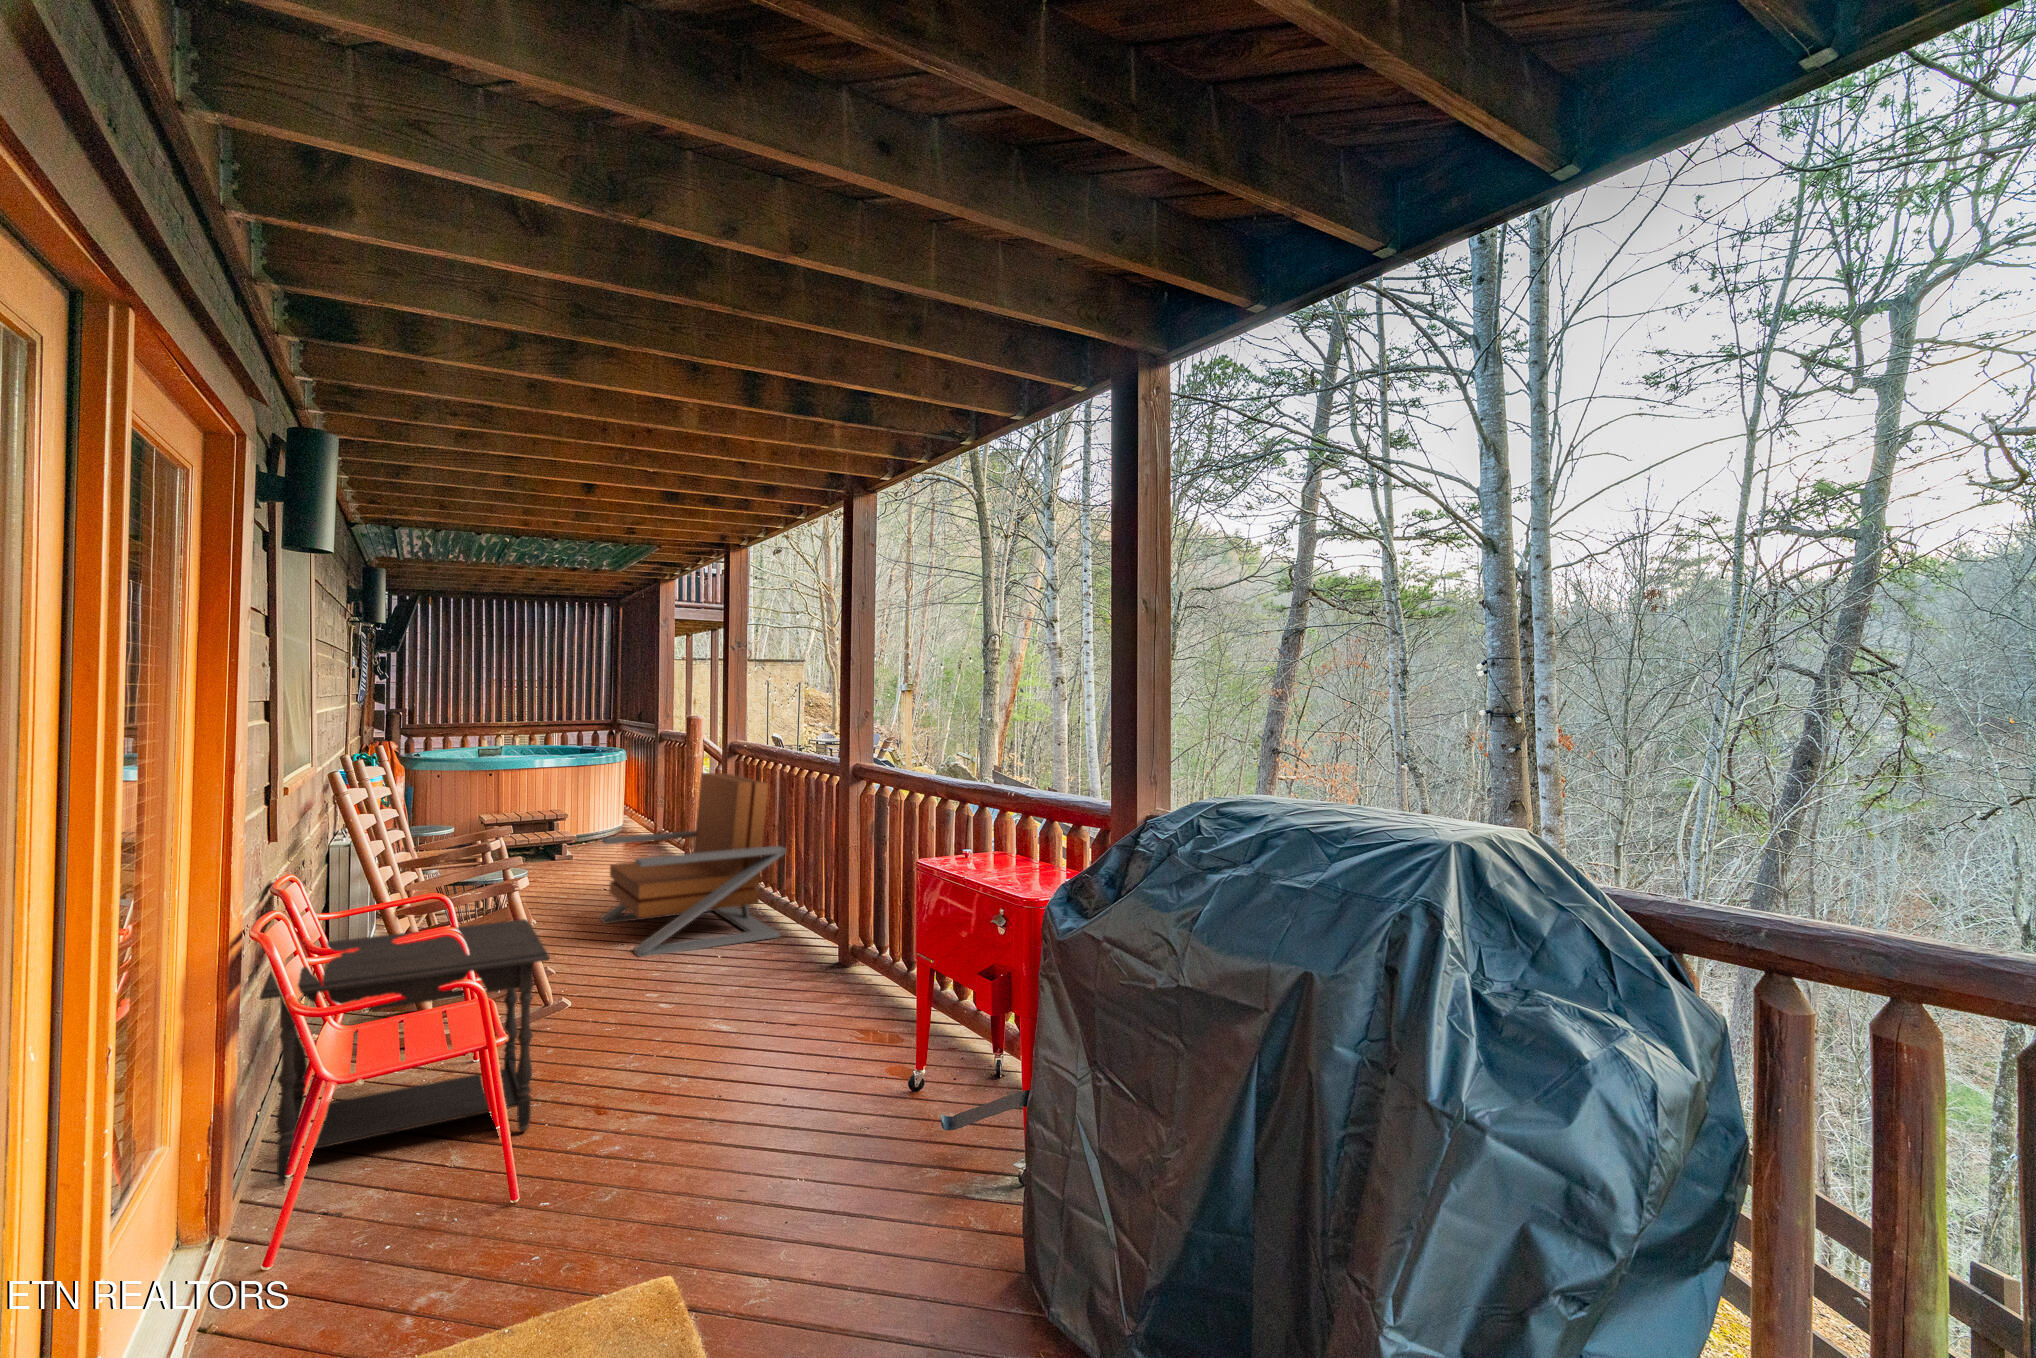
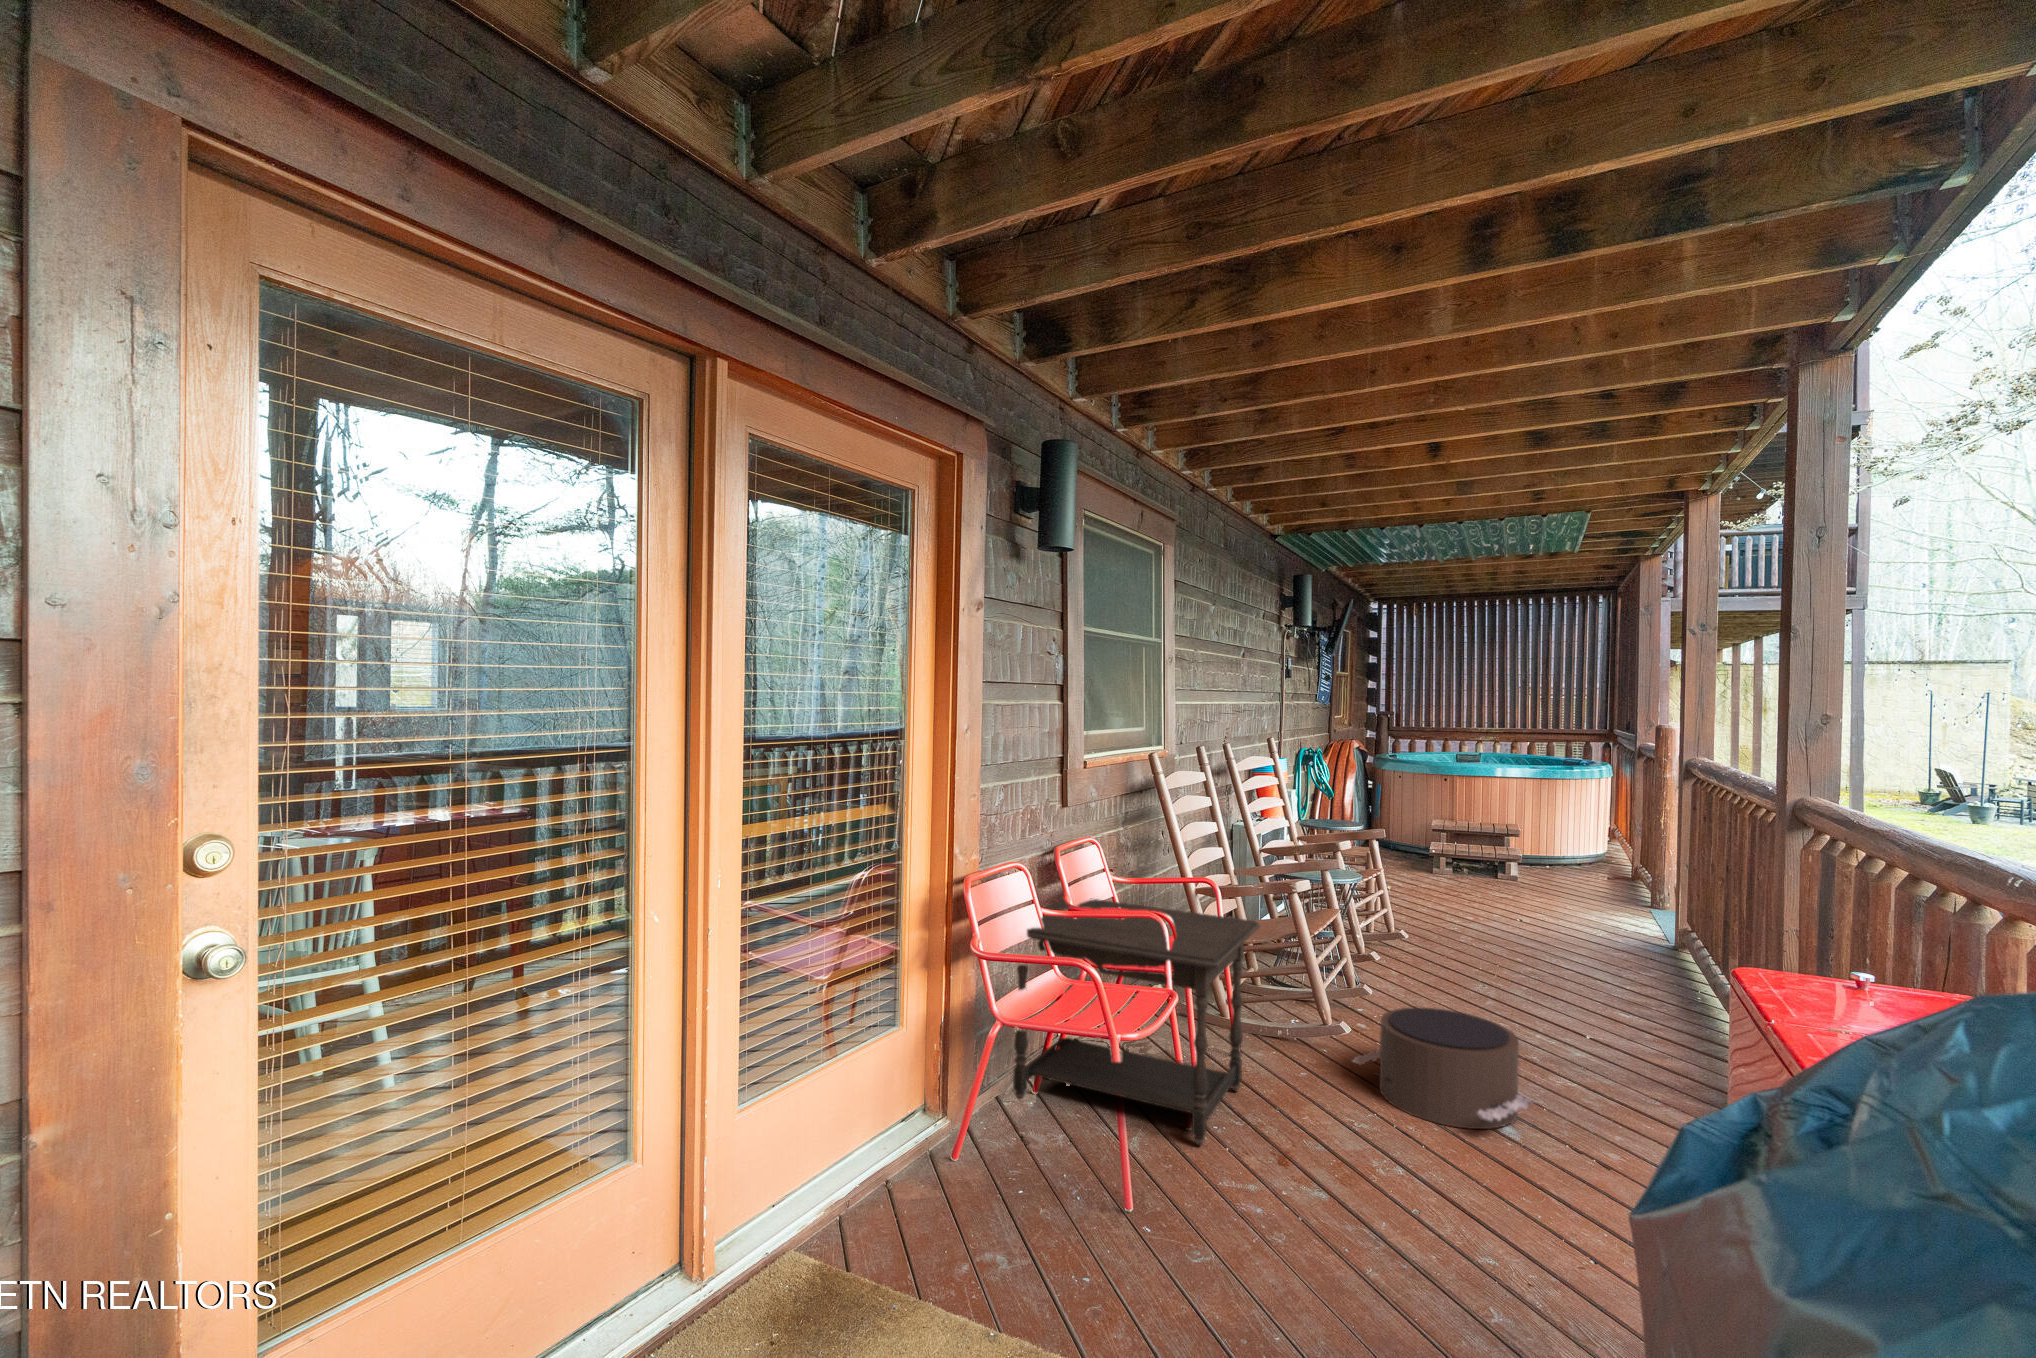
lounge chair: present [600,773,786,957] -> none [1484,795,1712,1039]
pouf: none [593,956,737,1045] -> present [1353,1007,1533,1129]

